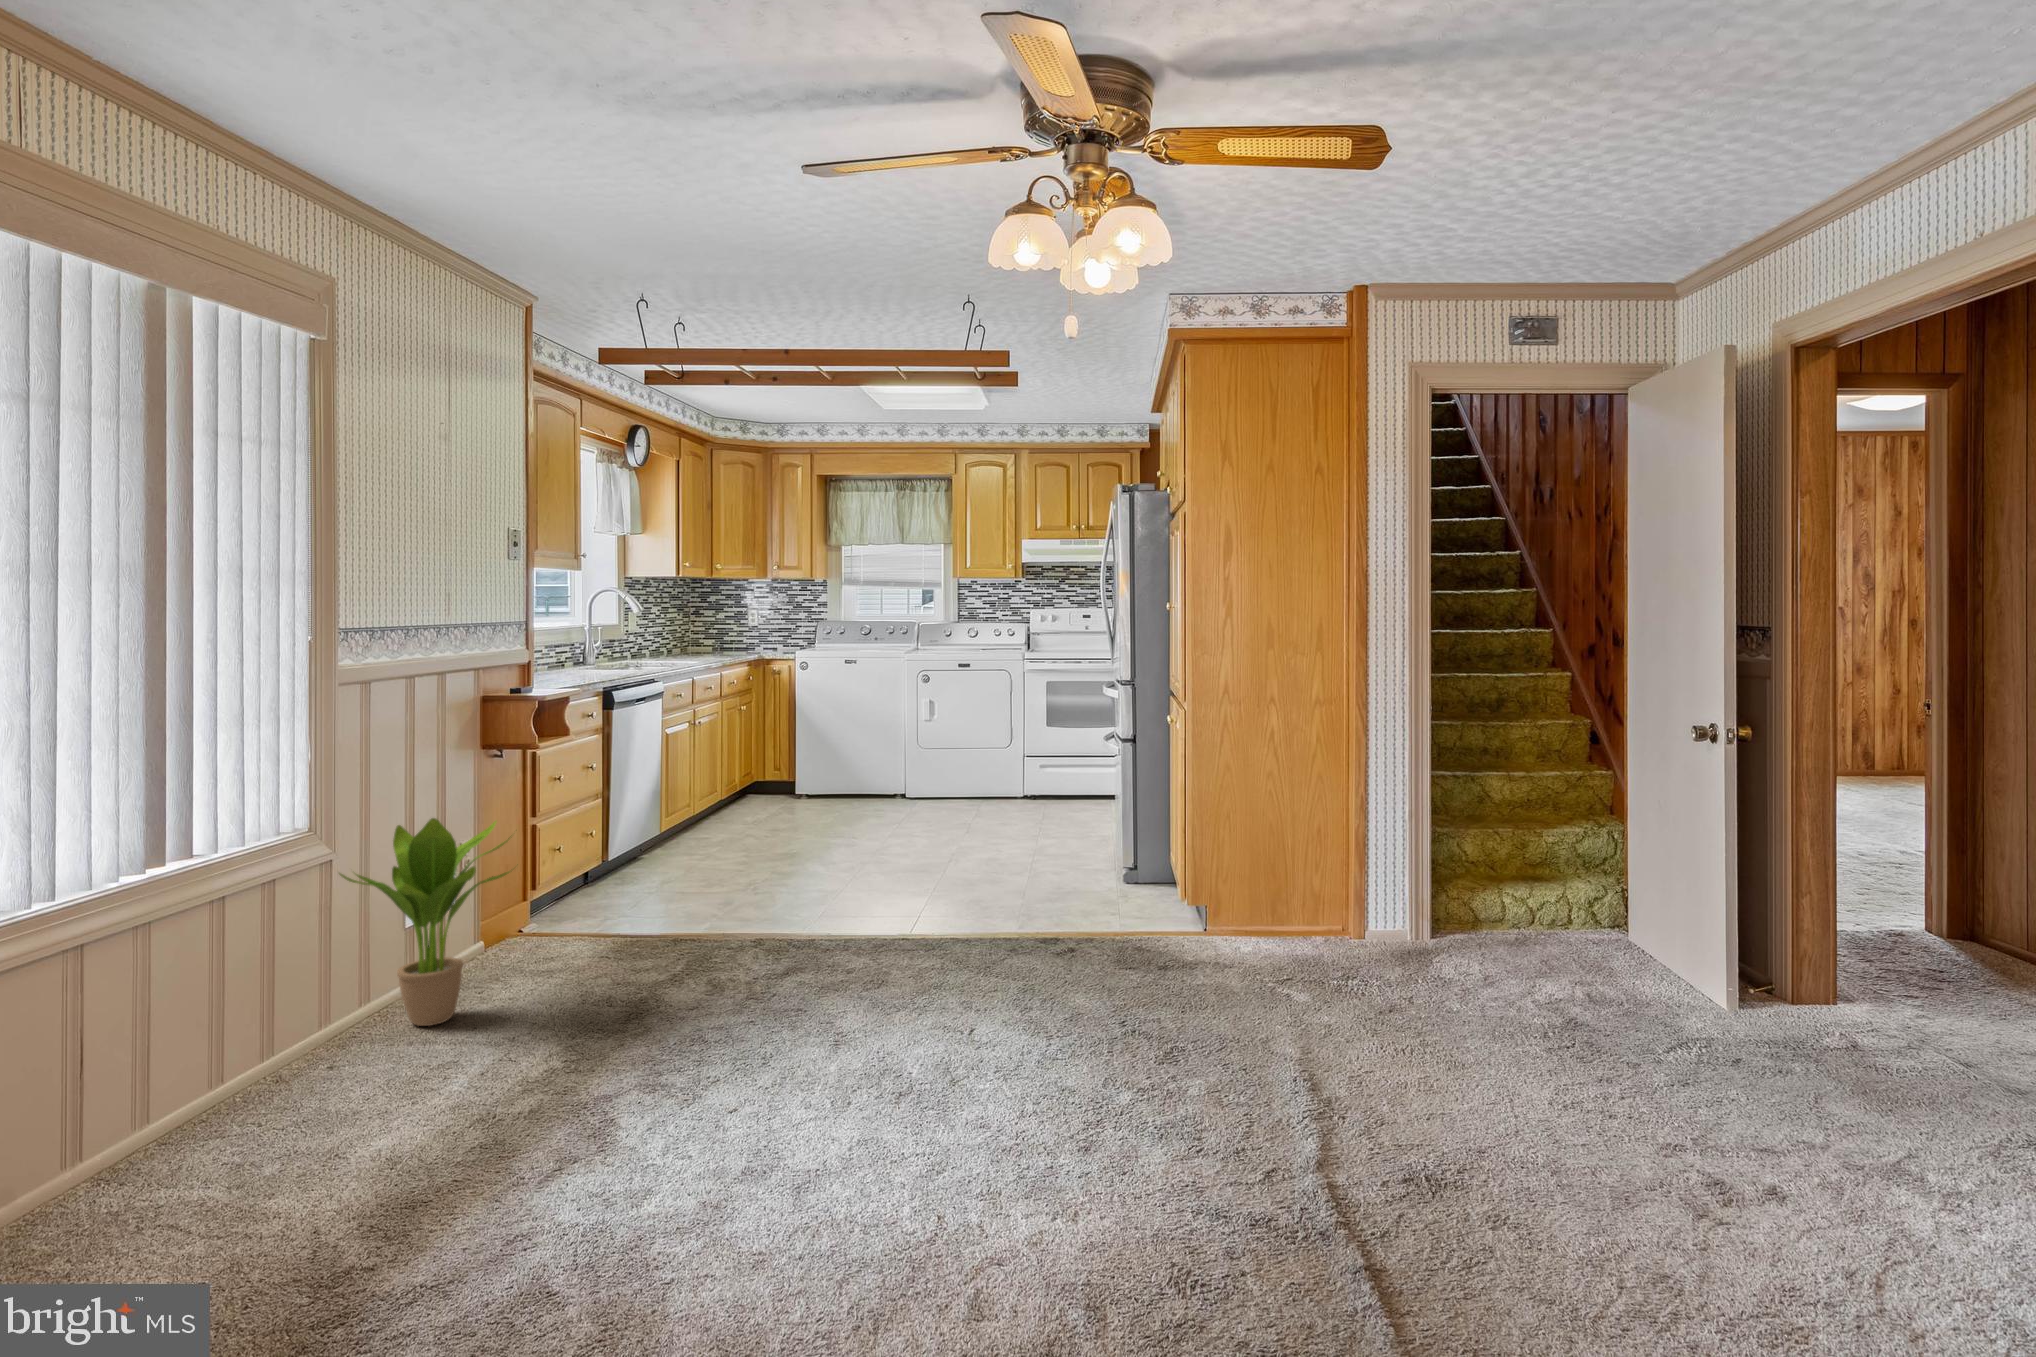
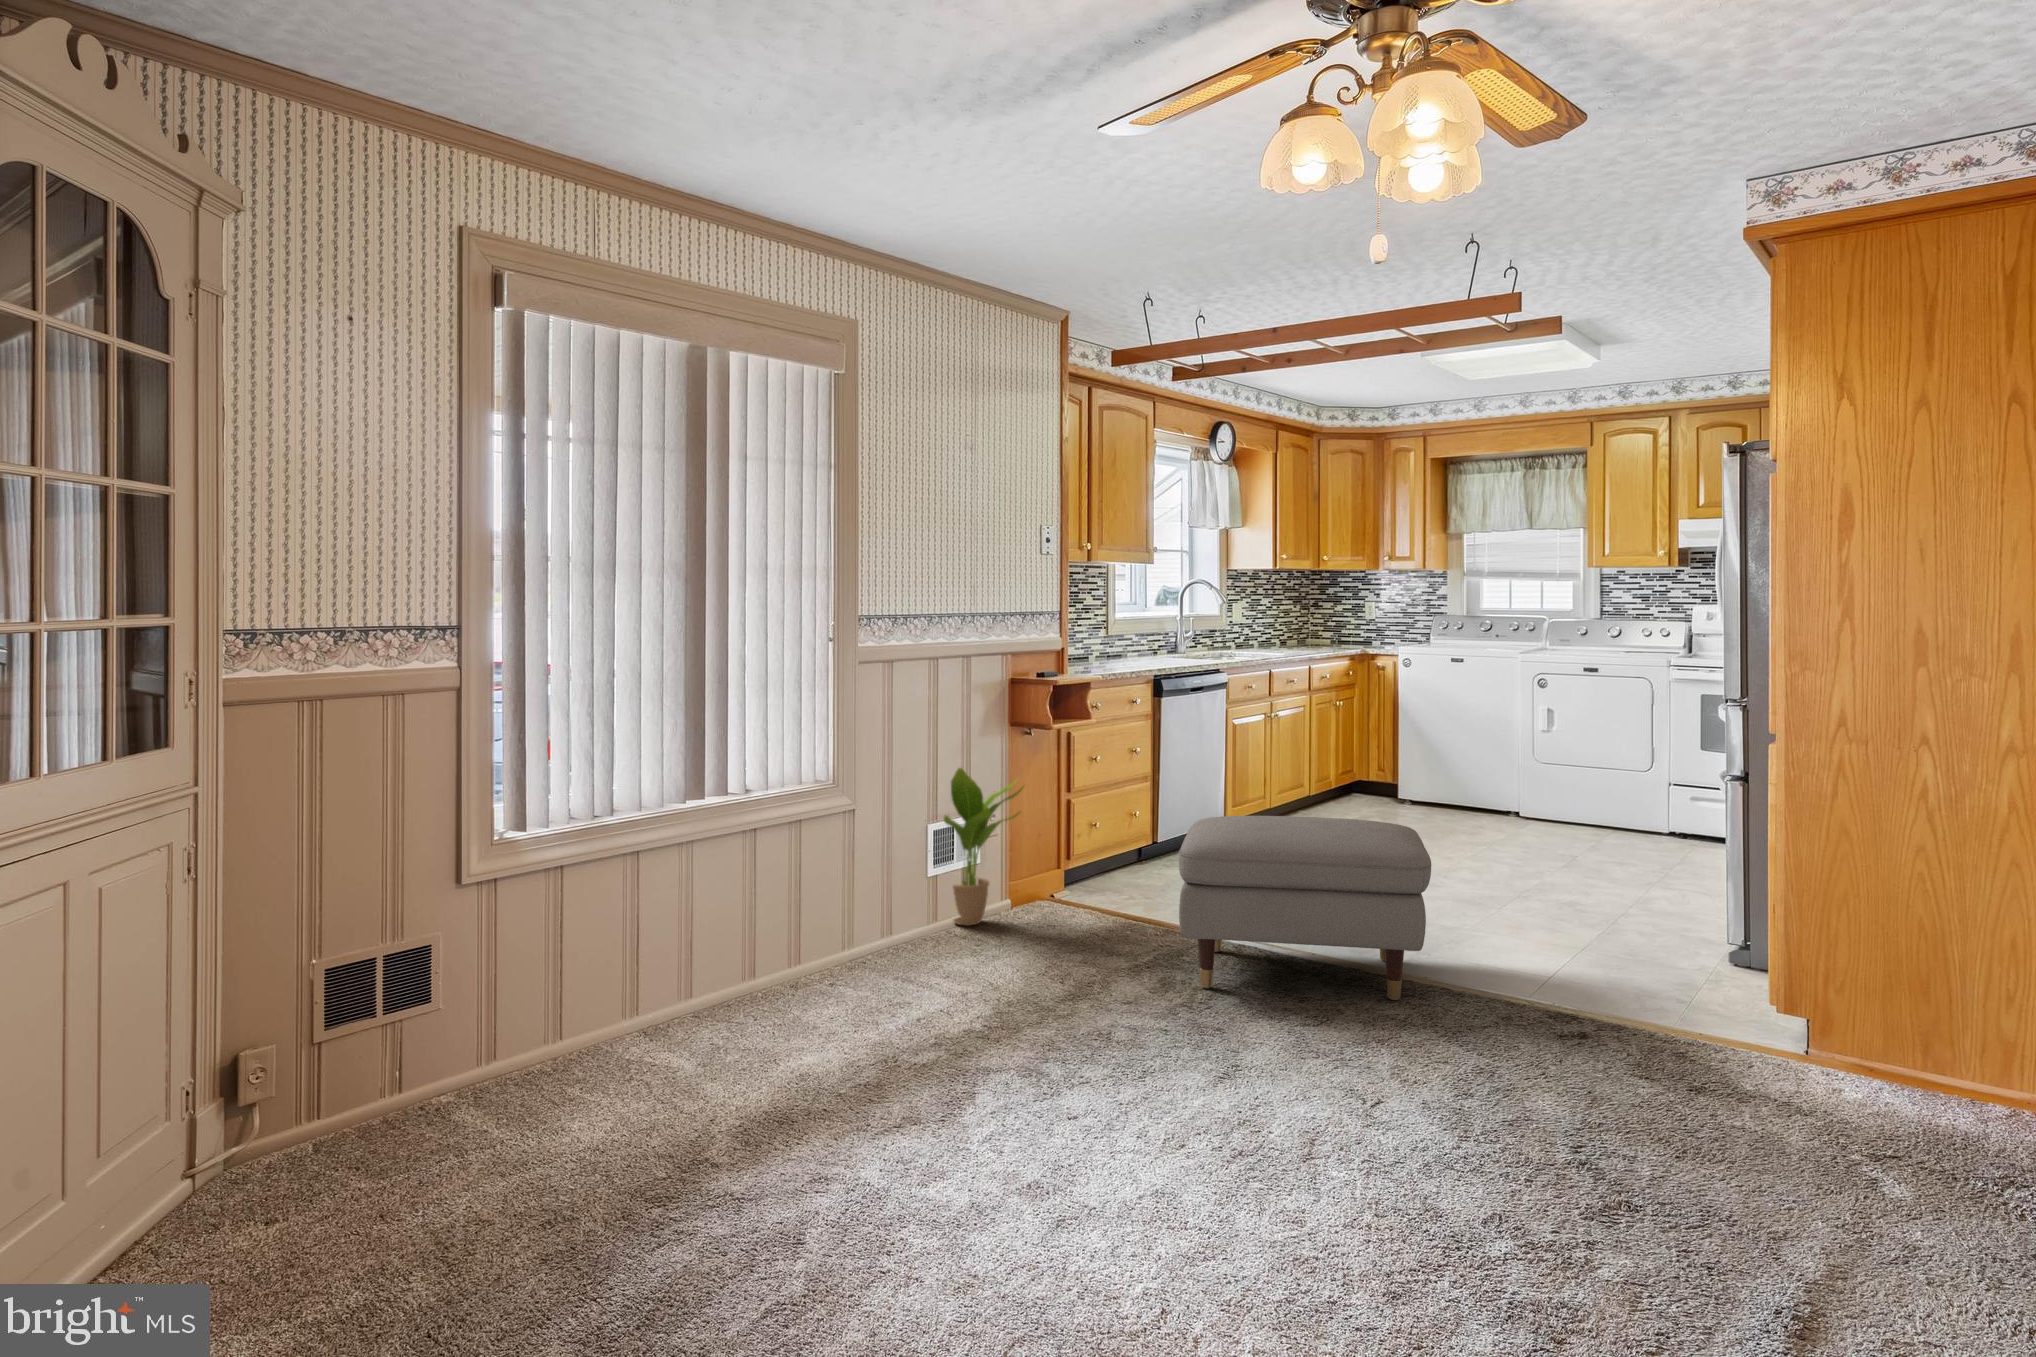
ottoman: none [745,829,1044,1050] -> present [1179,816,1431,1000]

